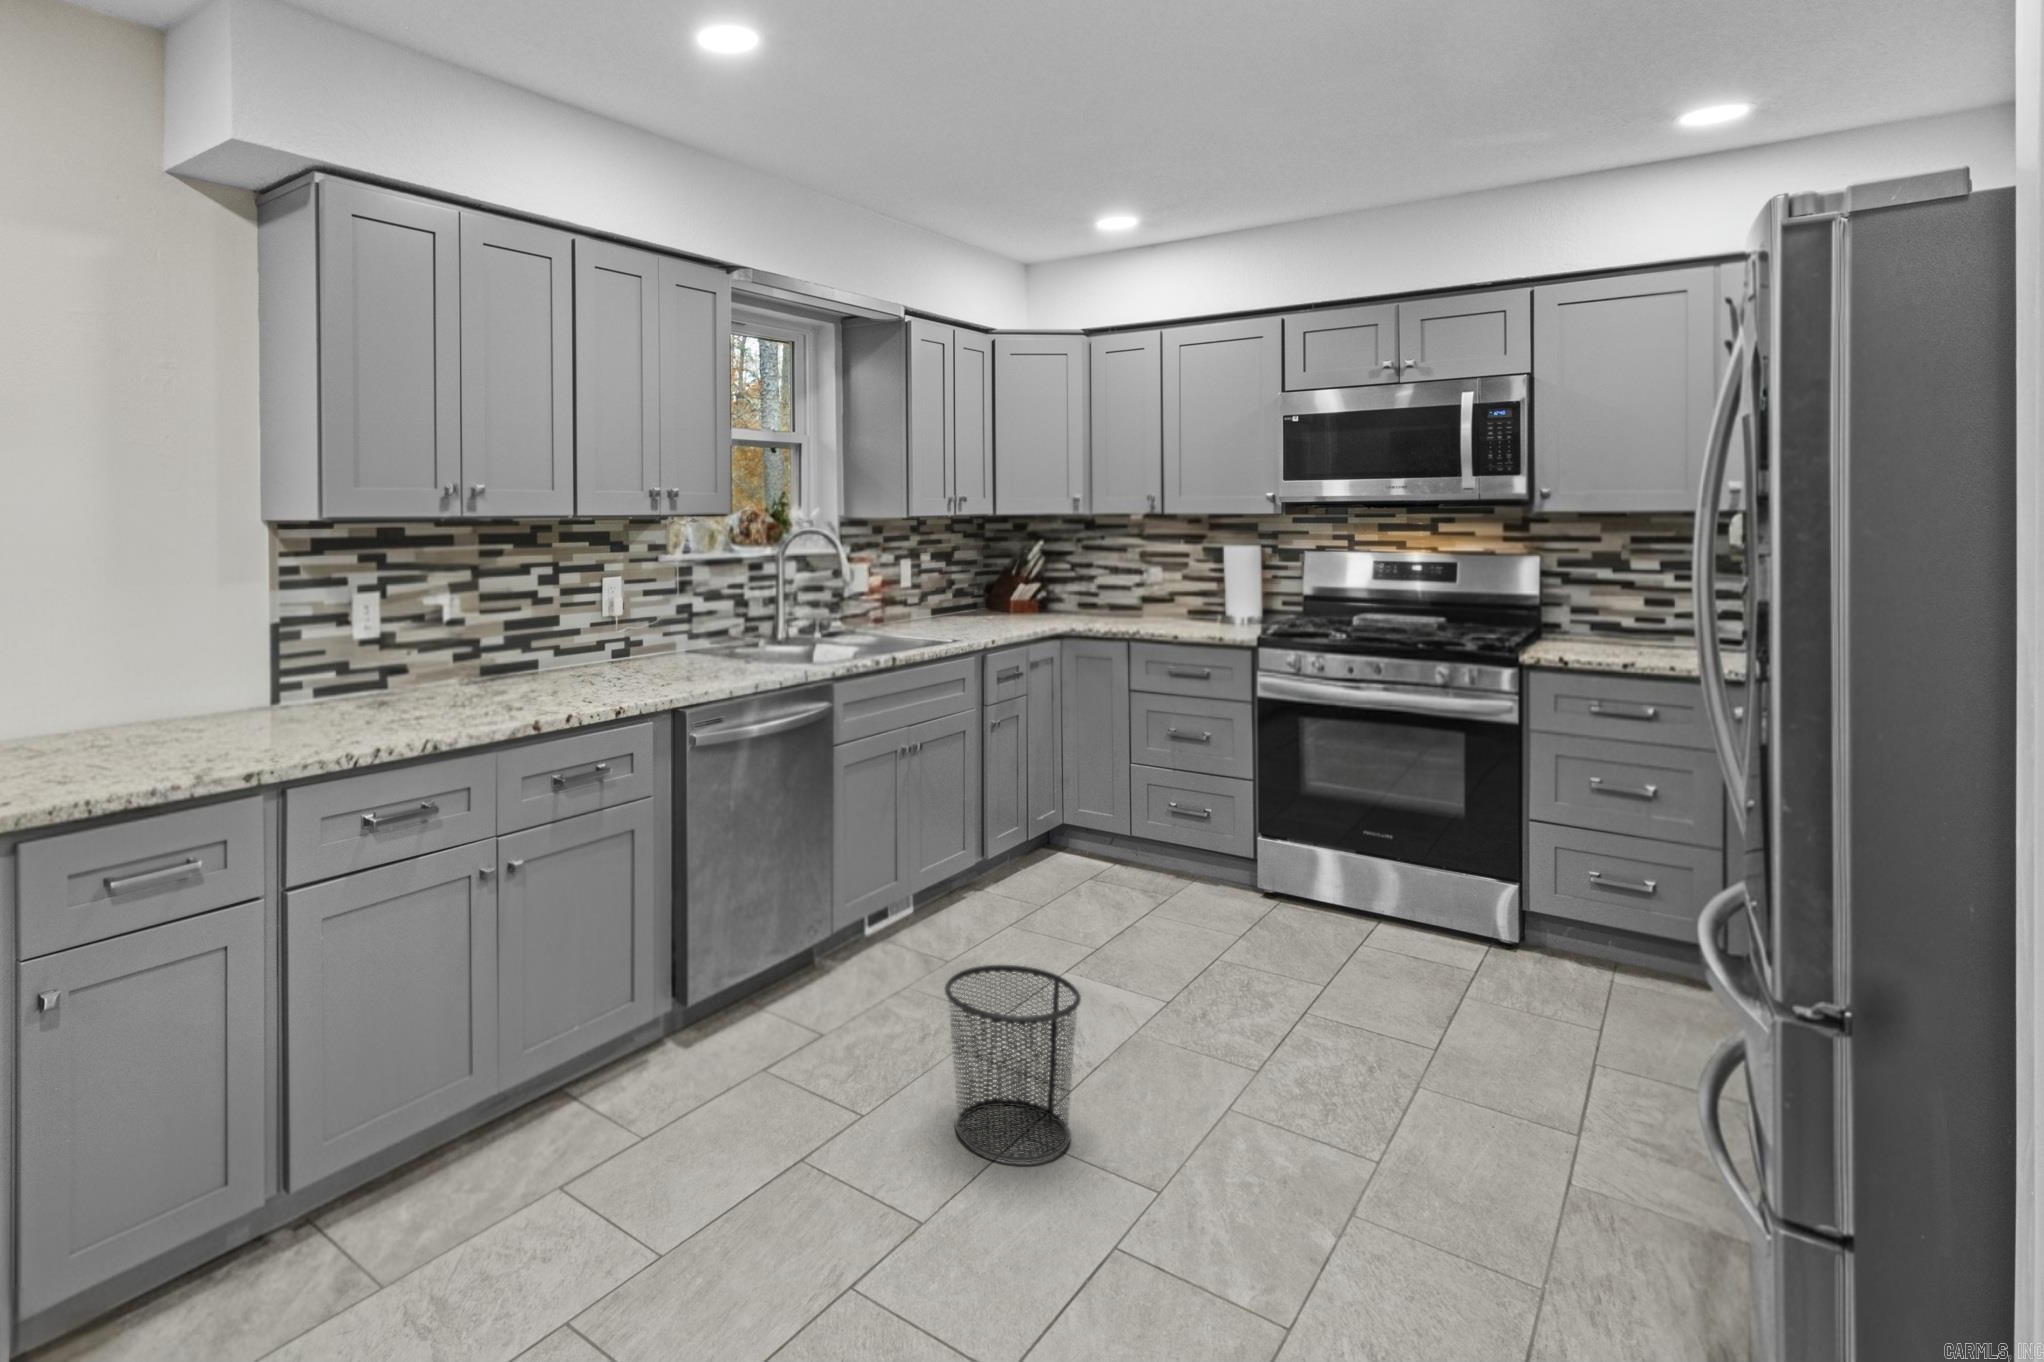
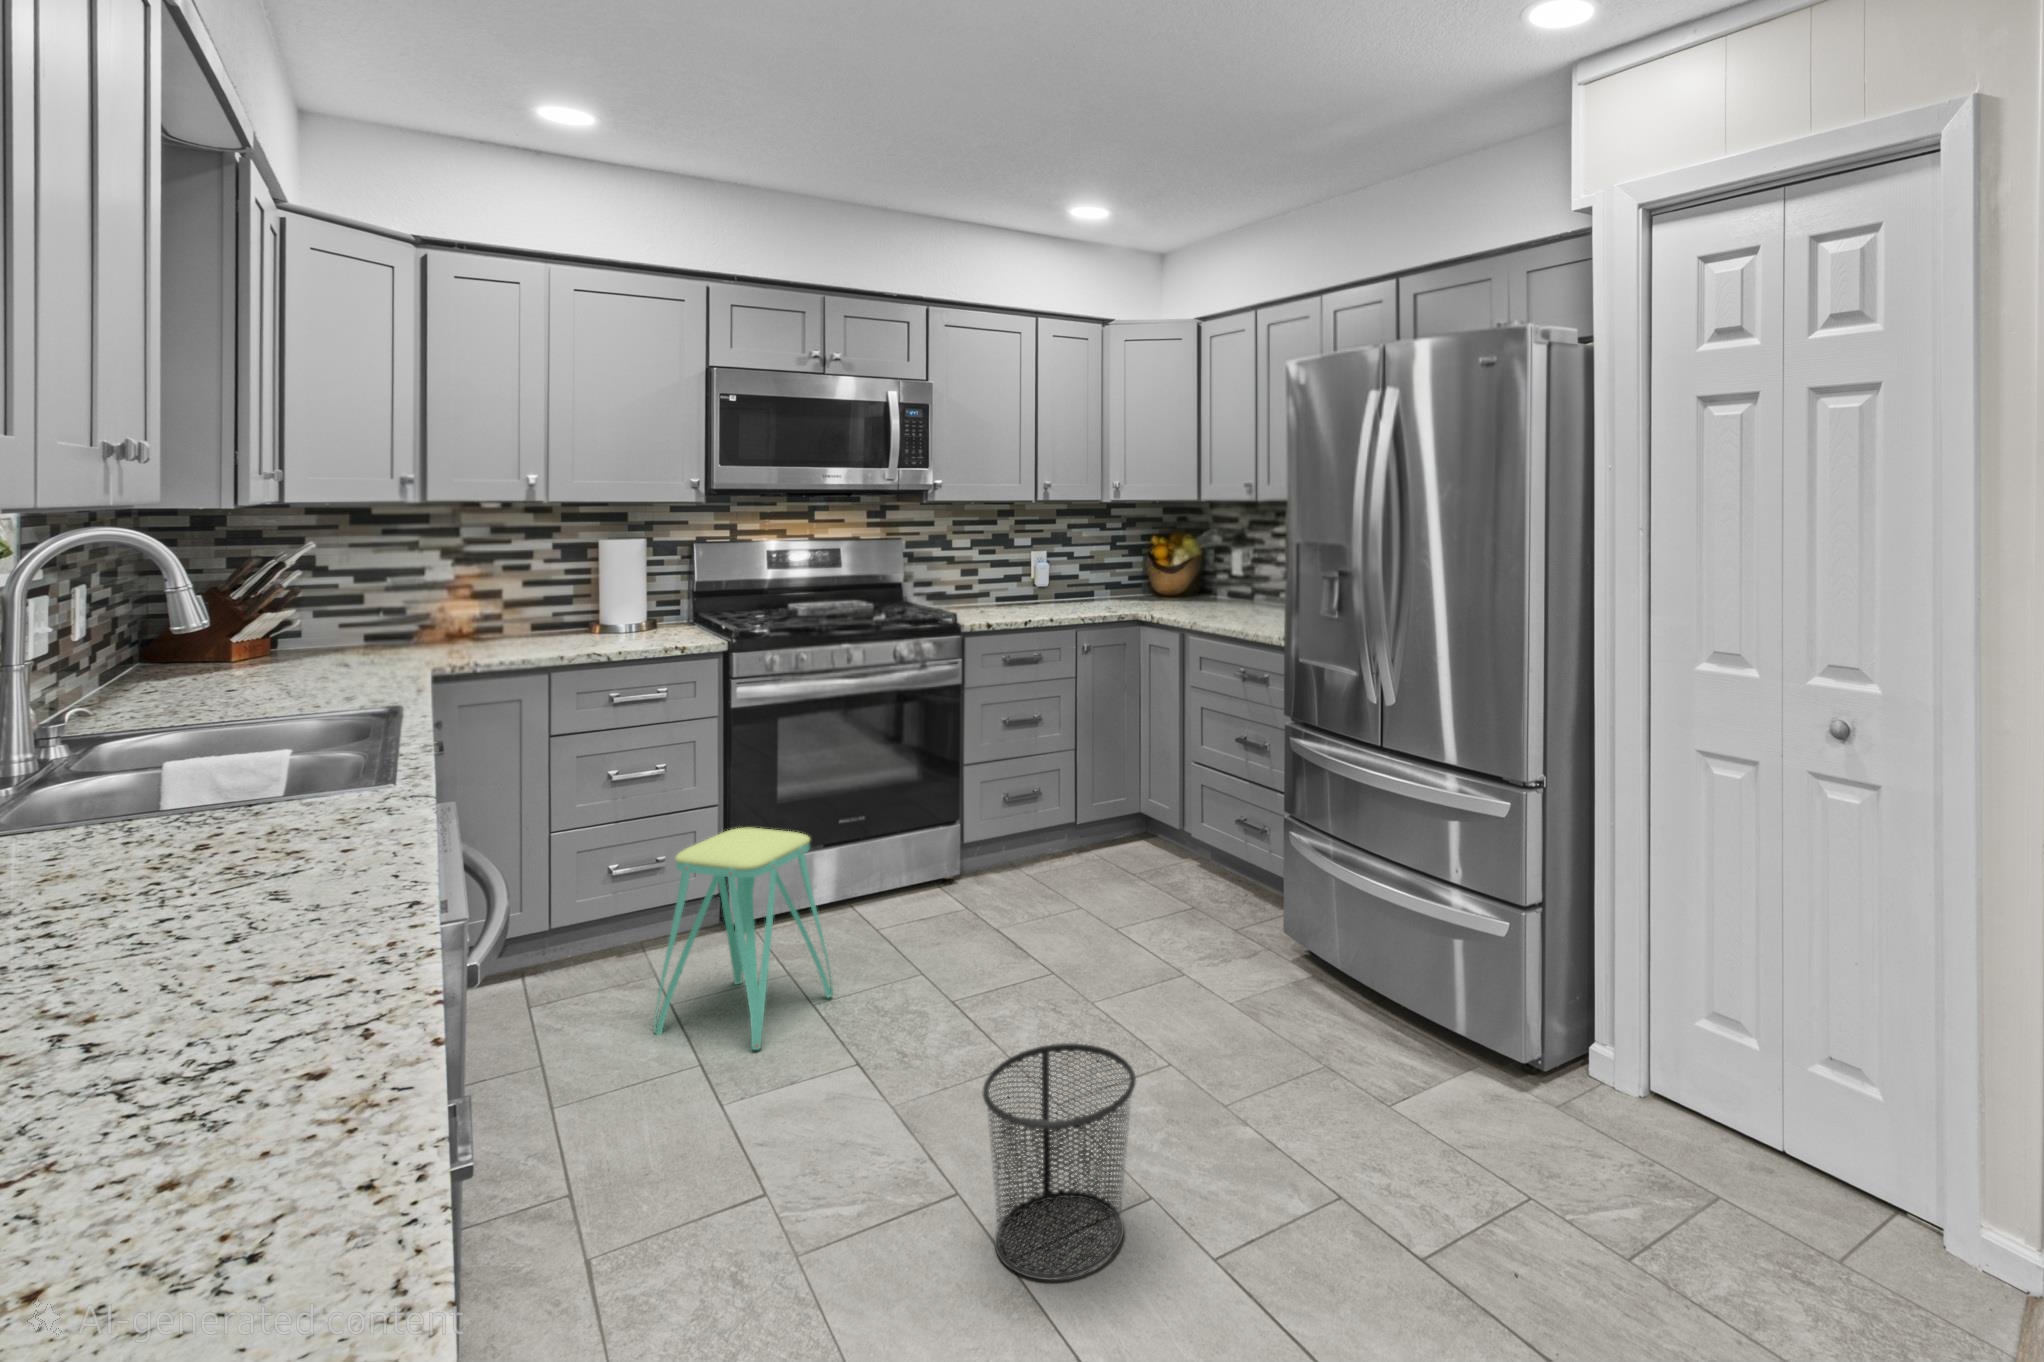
stool: none [1073,779,1201,953] -> present [654,827,833,1050]

